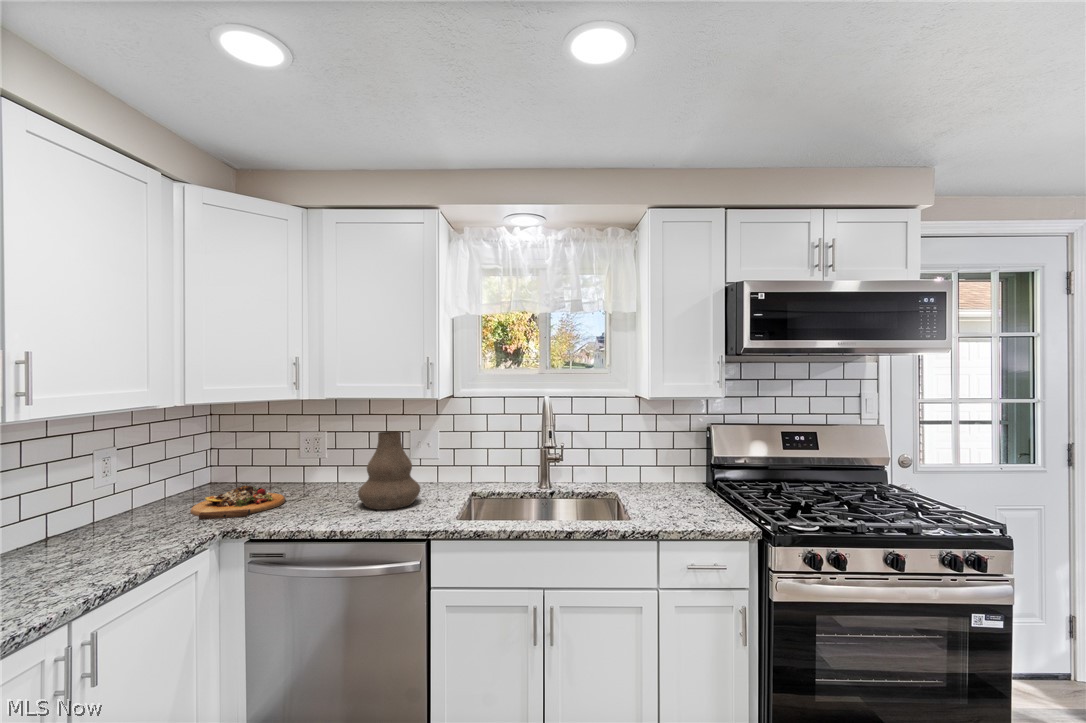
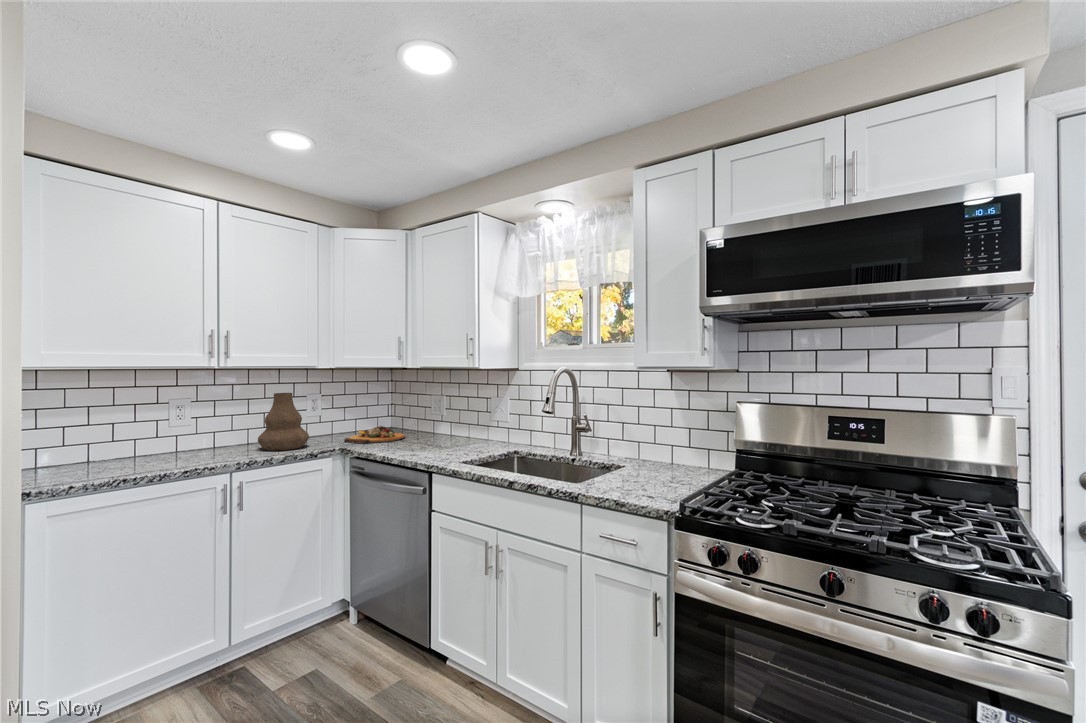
vase: present [358,431,420,510] -> present [258,393,309,451]

